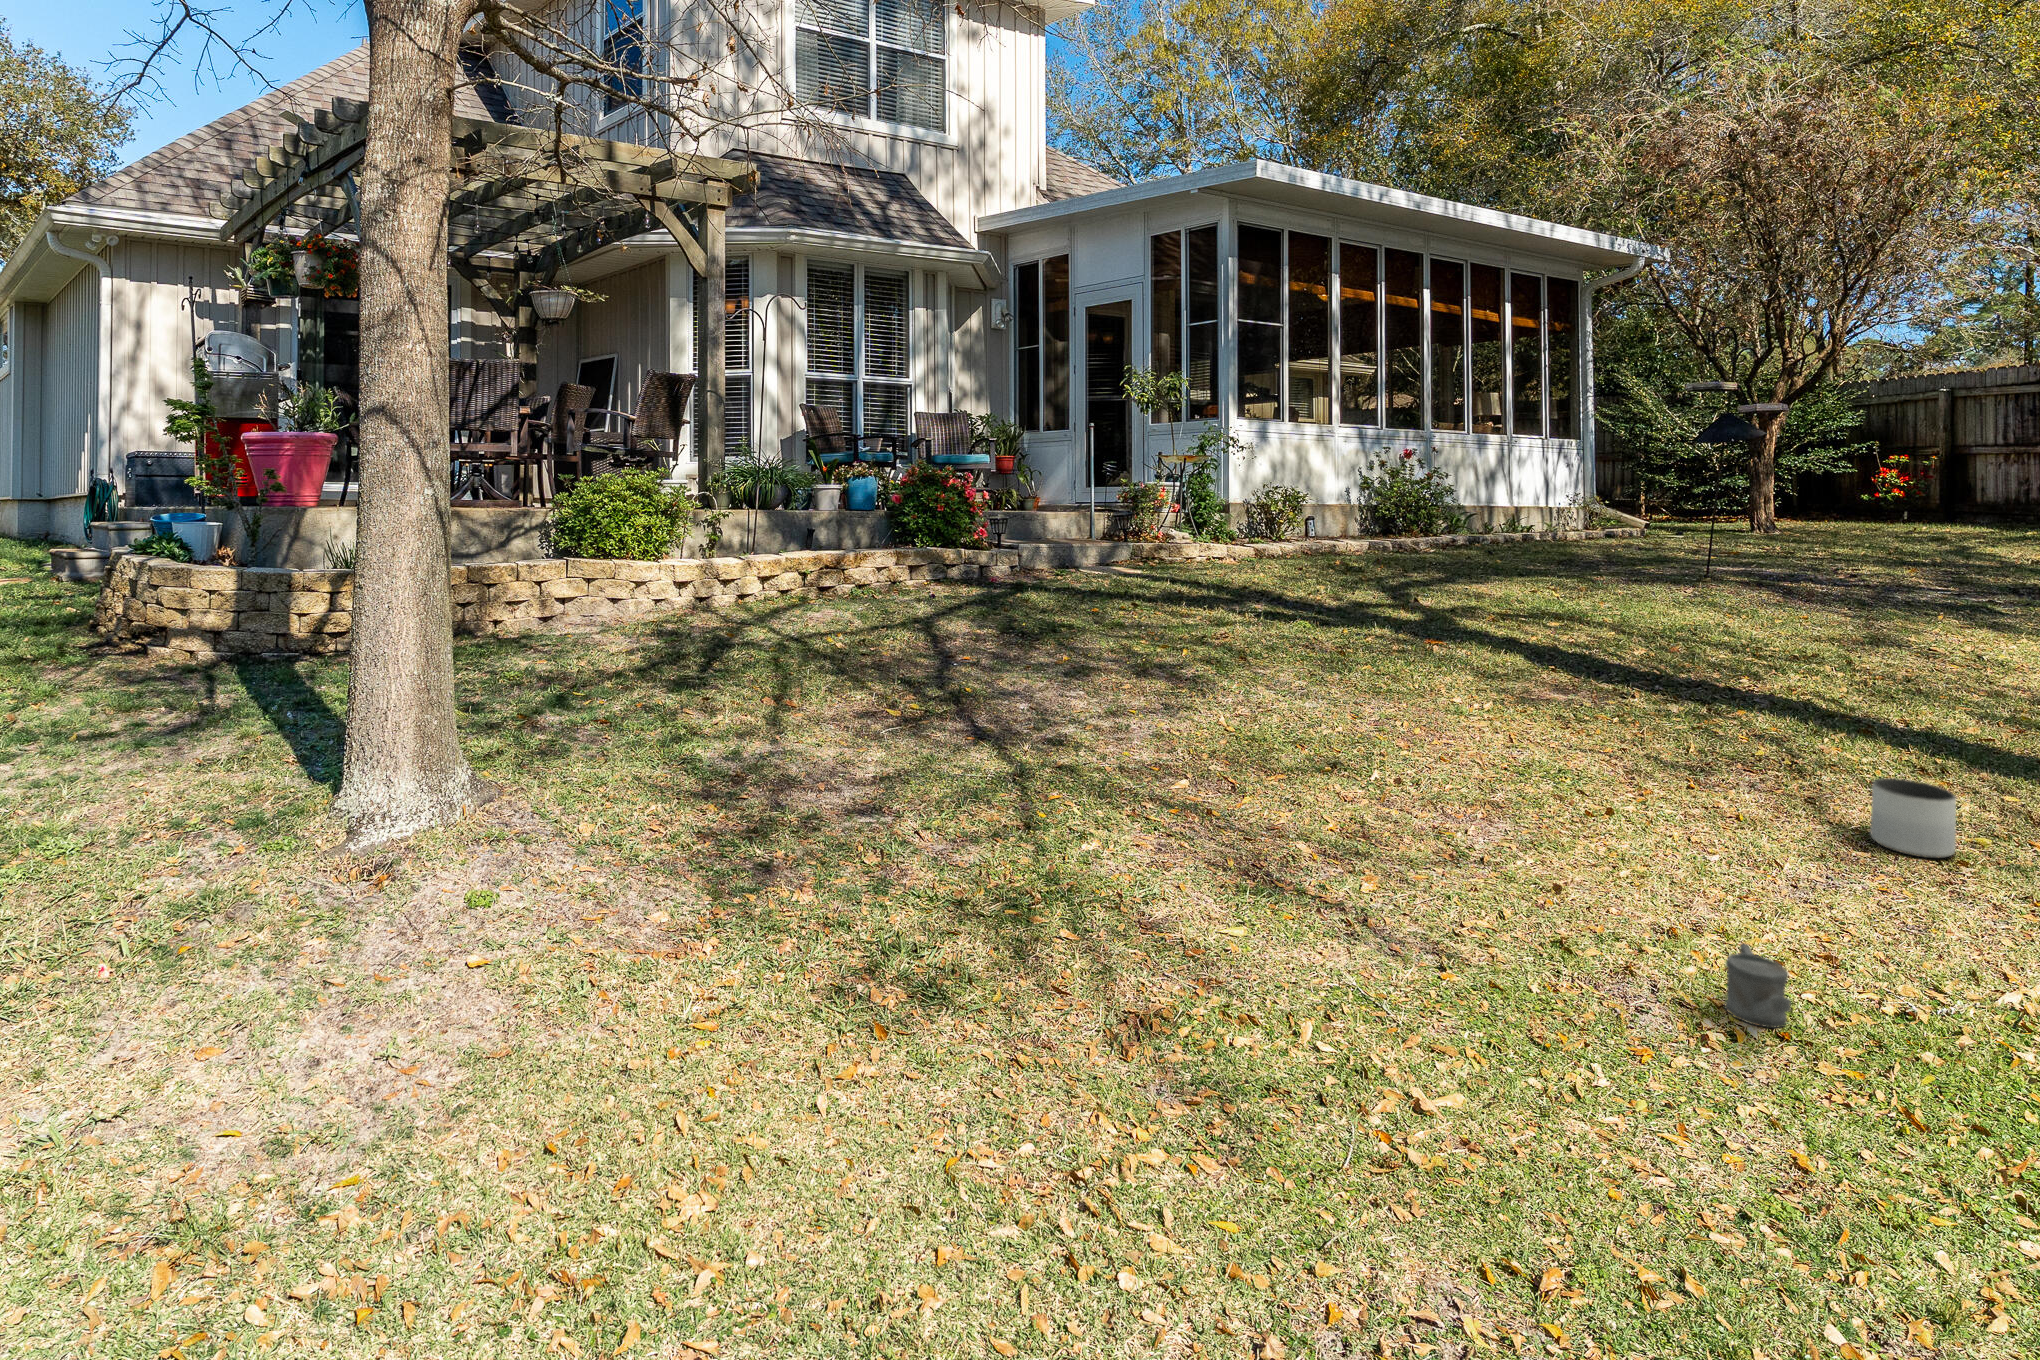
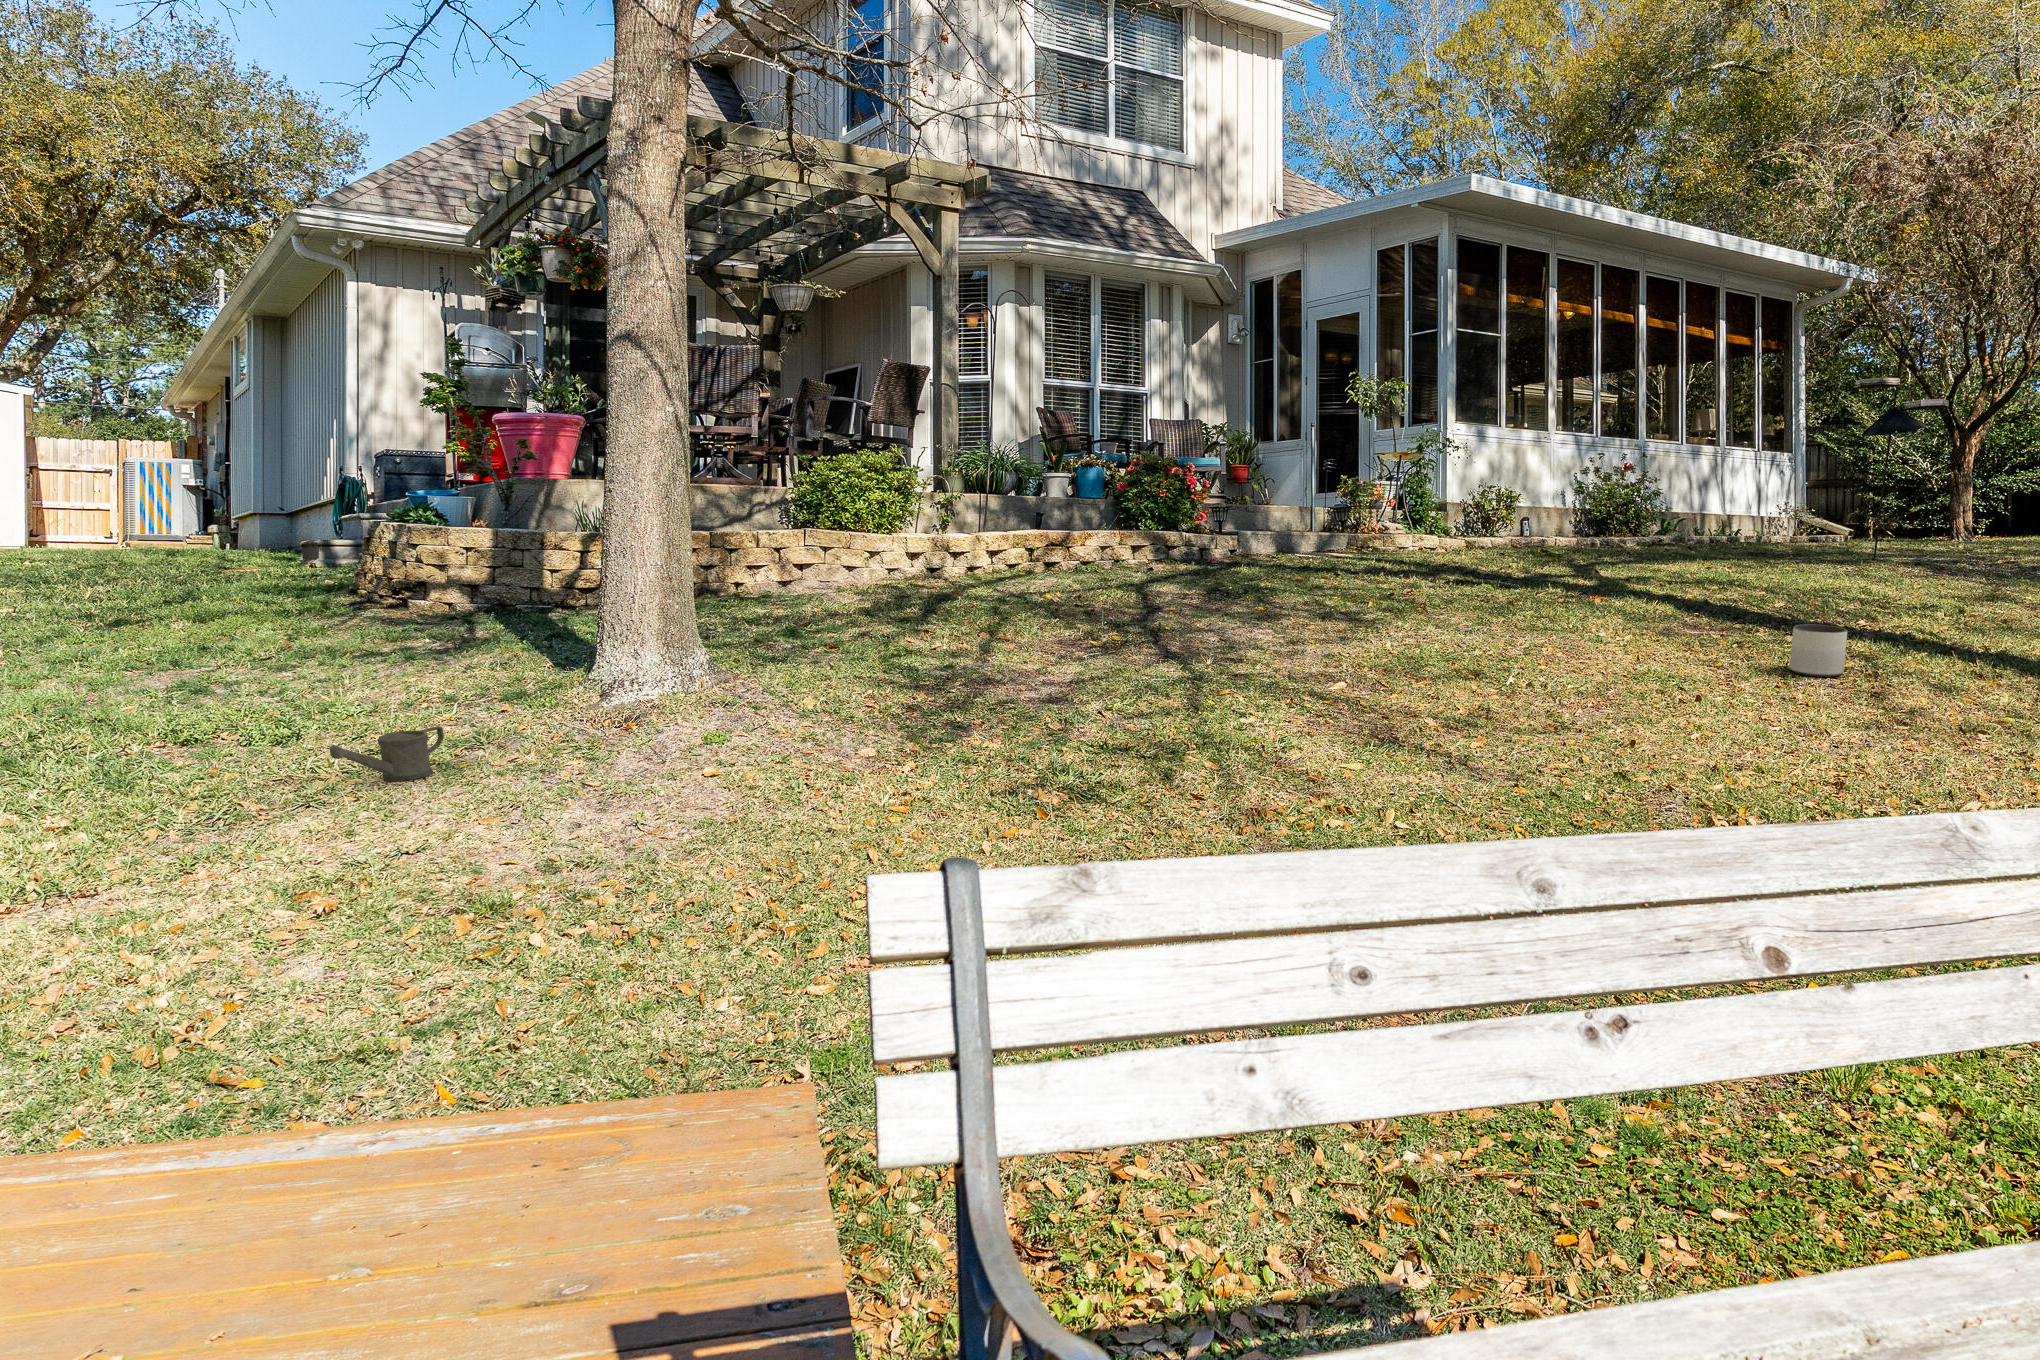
watering can: present [1724,943,1791,1028] -> present [329,726,444,781]

